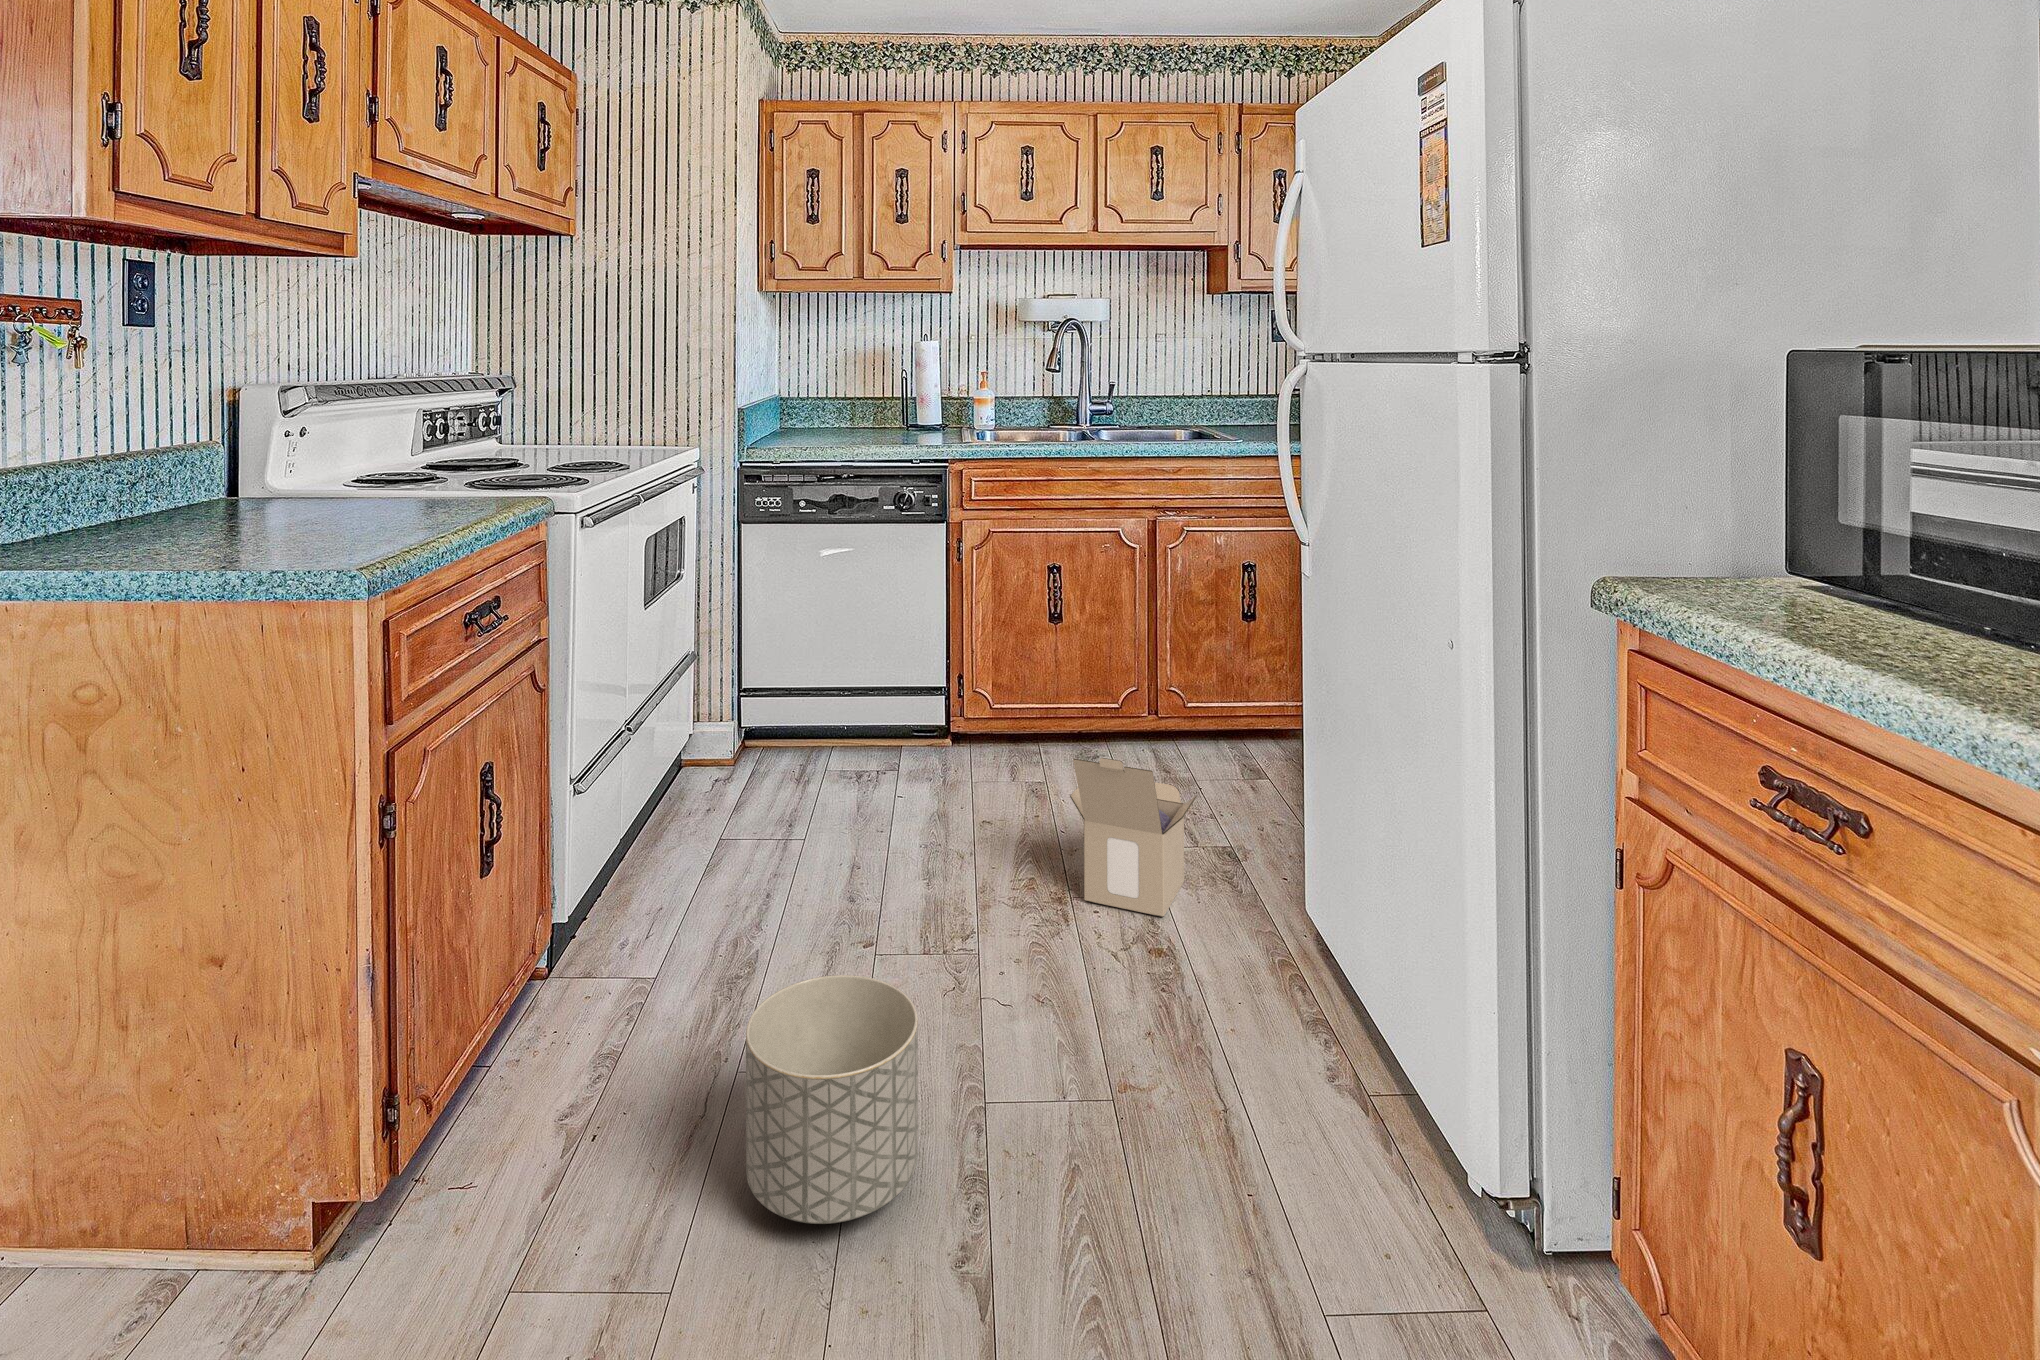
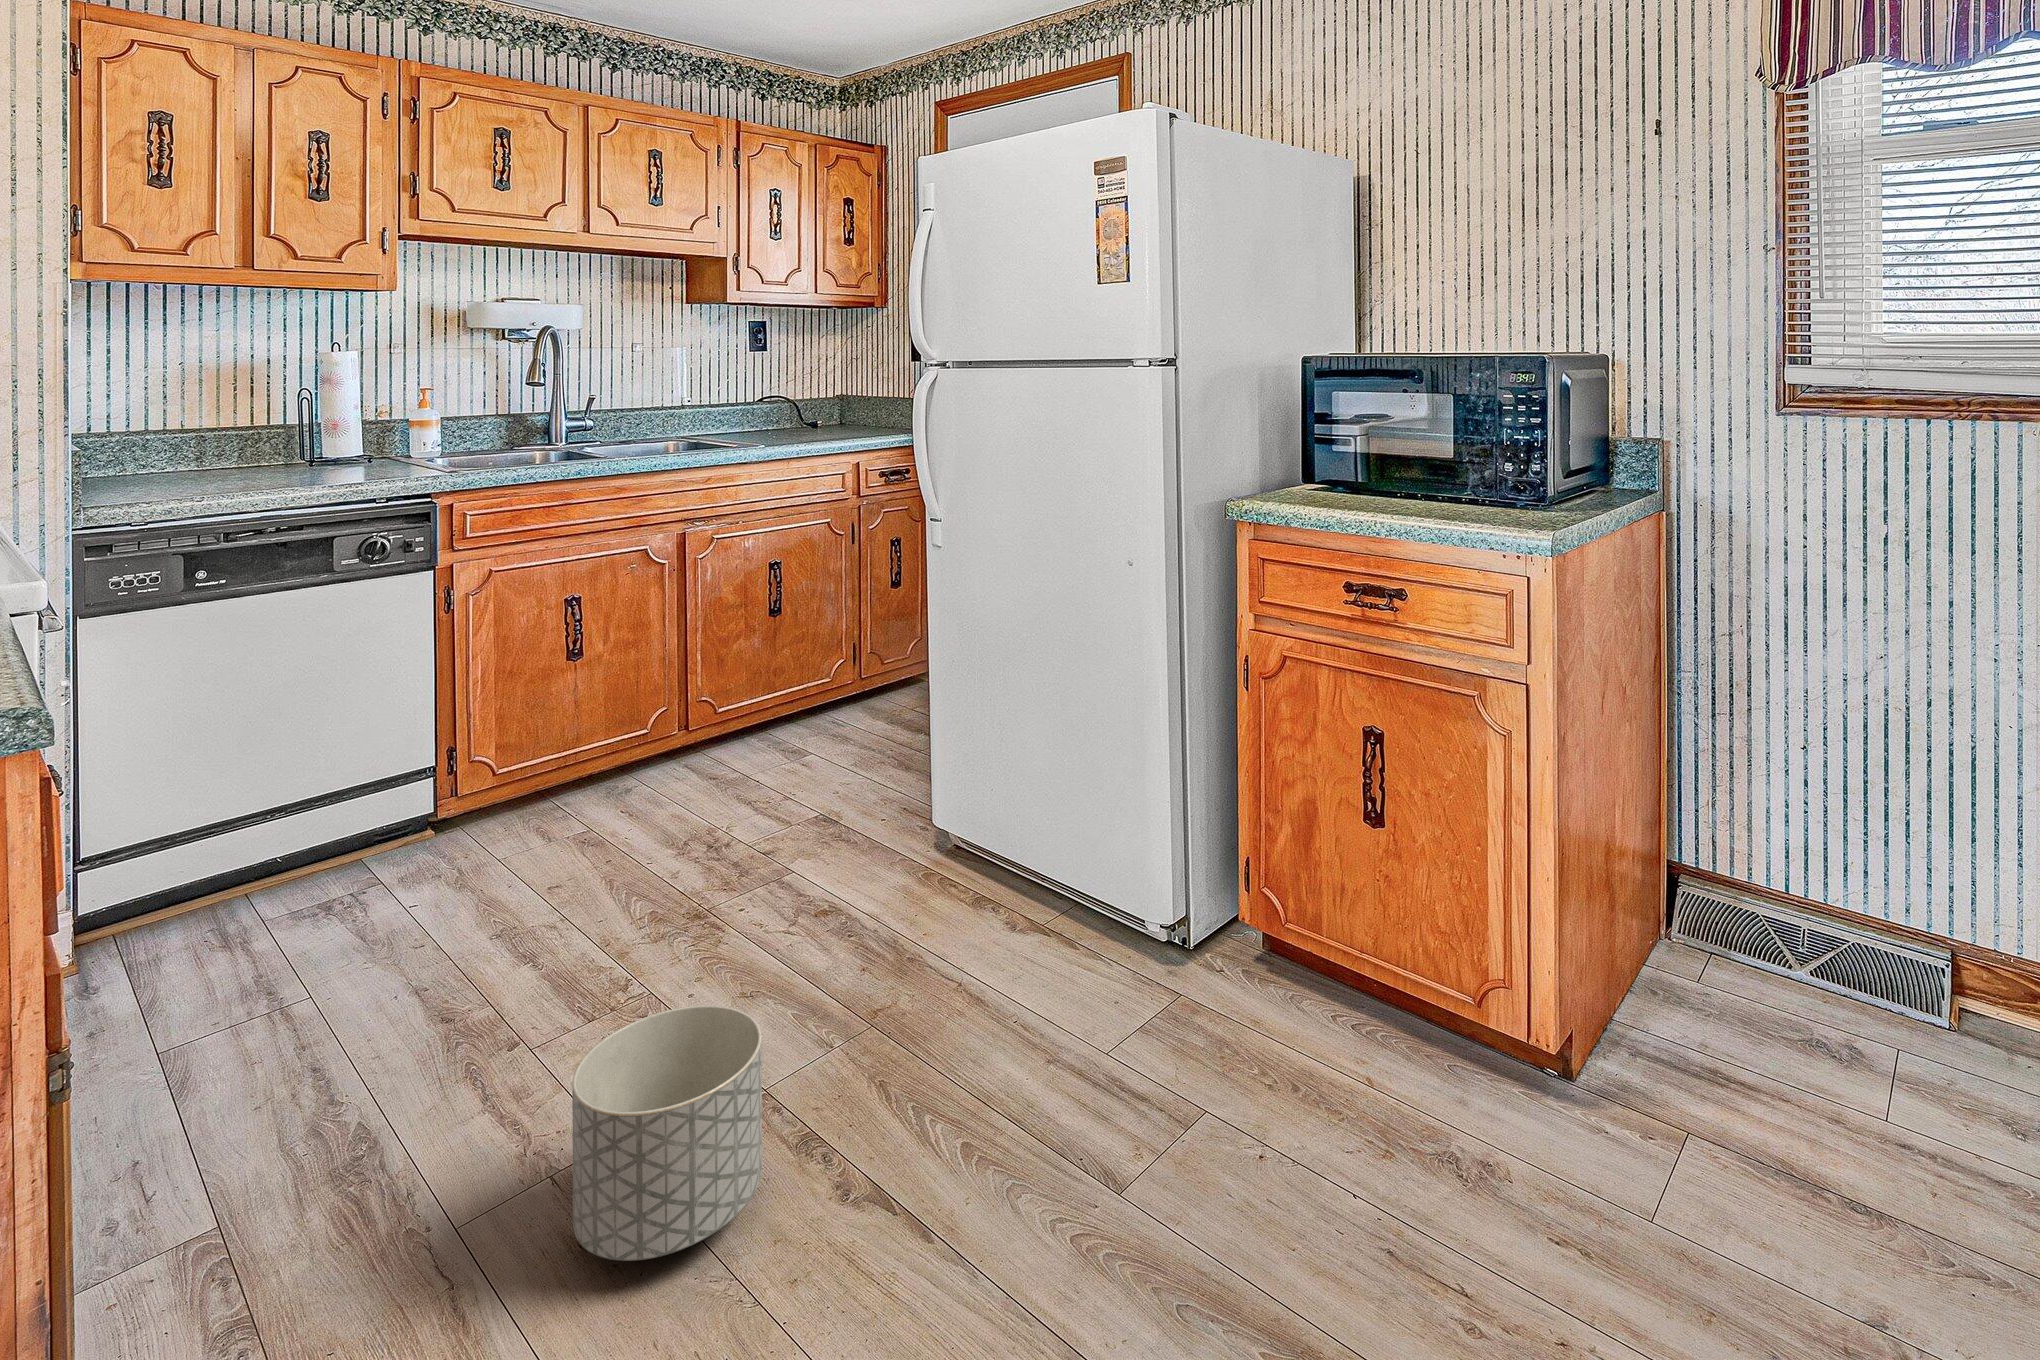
cardboard box: present [1070,758,1197,917] -> none [708,755,826,905]

